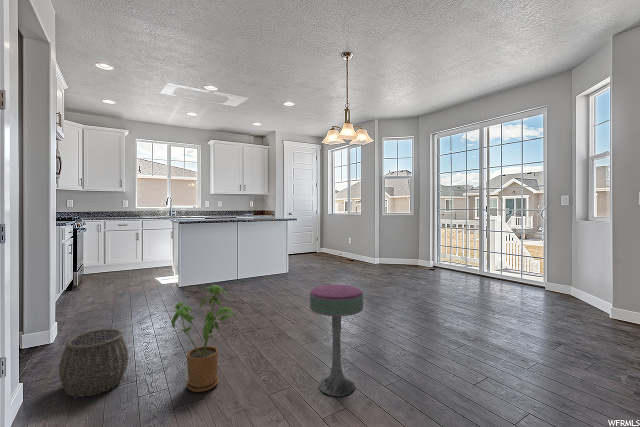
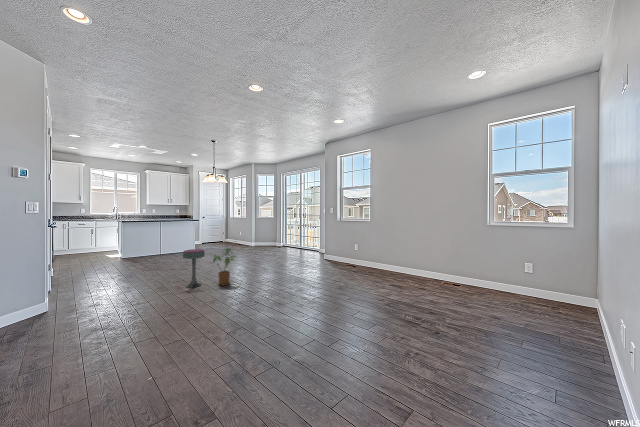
house plant: present [171,285,235,392] -> present [213,248,236,285]
woven basket: present [59,329,128,398] -> none [70,270,102,295]

